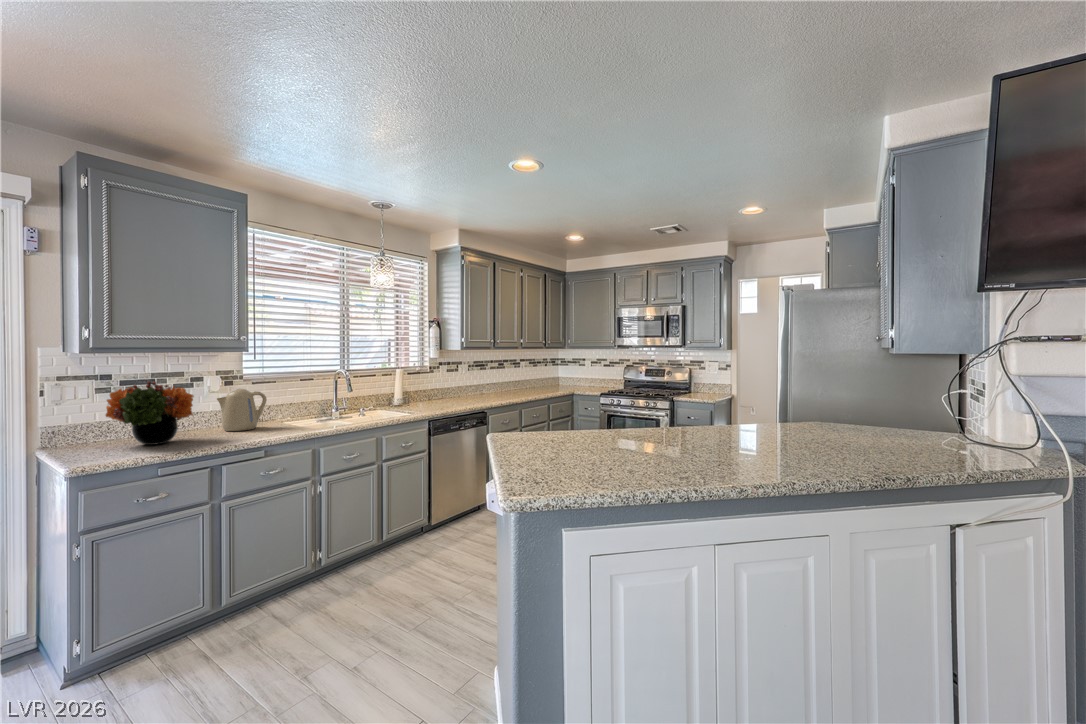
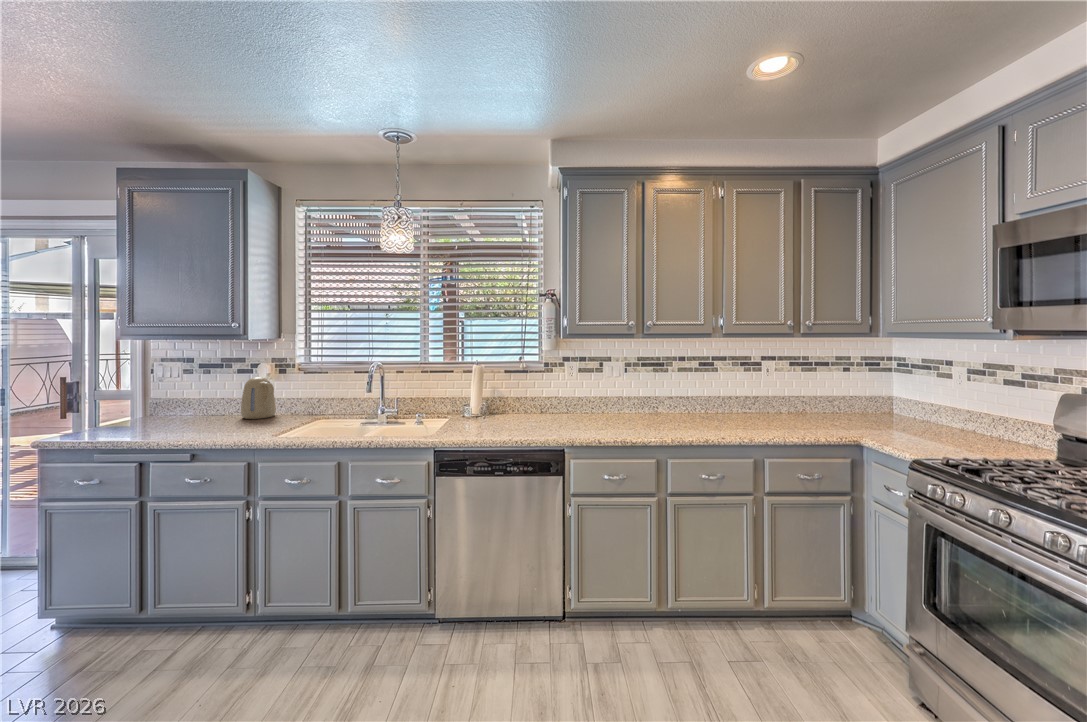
flower arrangement: present [106,381,194,445] -> none [123,366,207,421]

